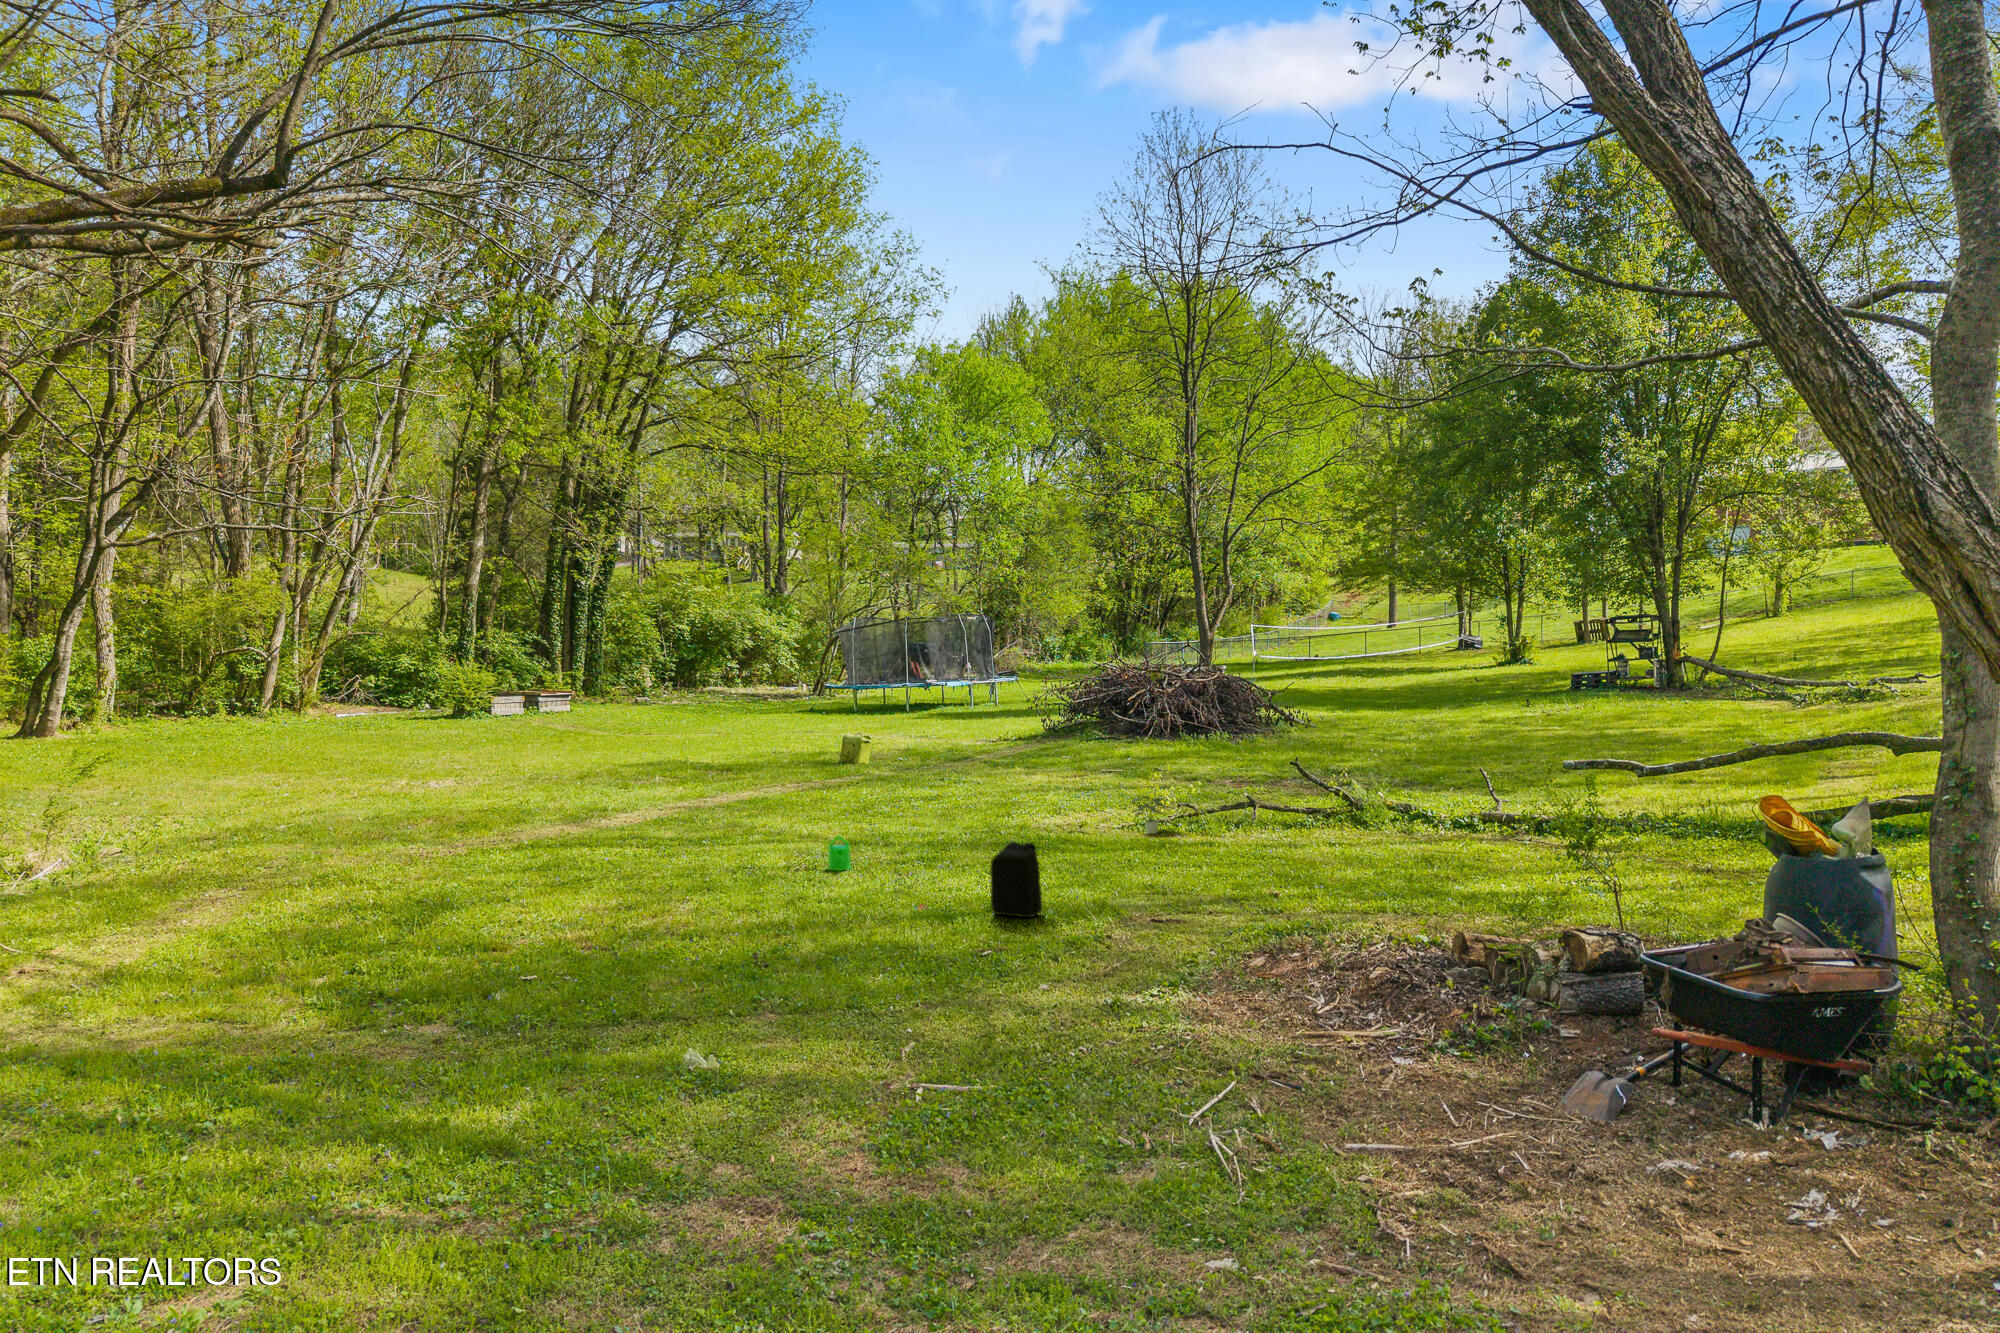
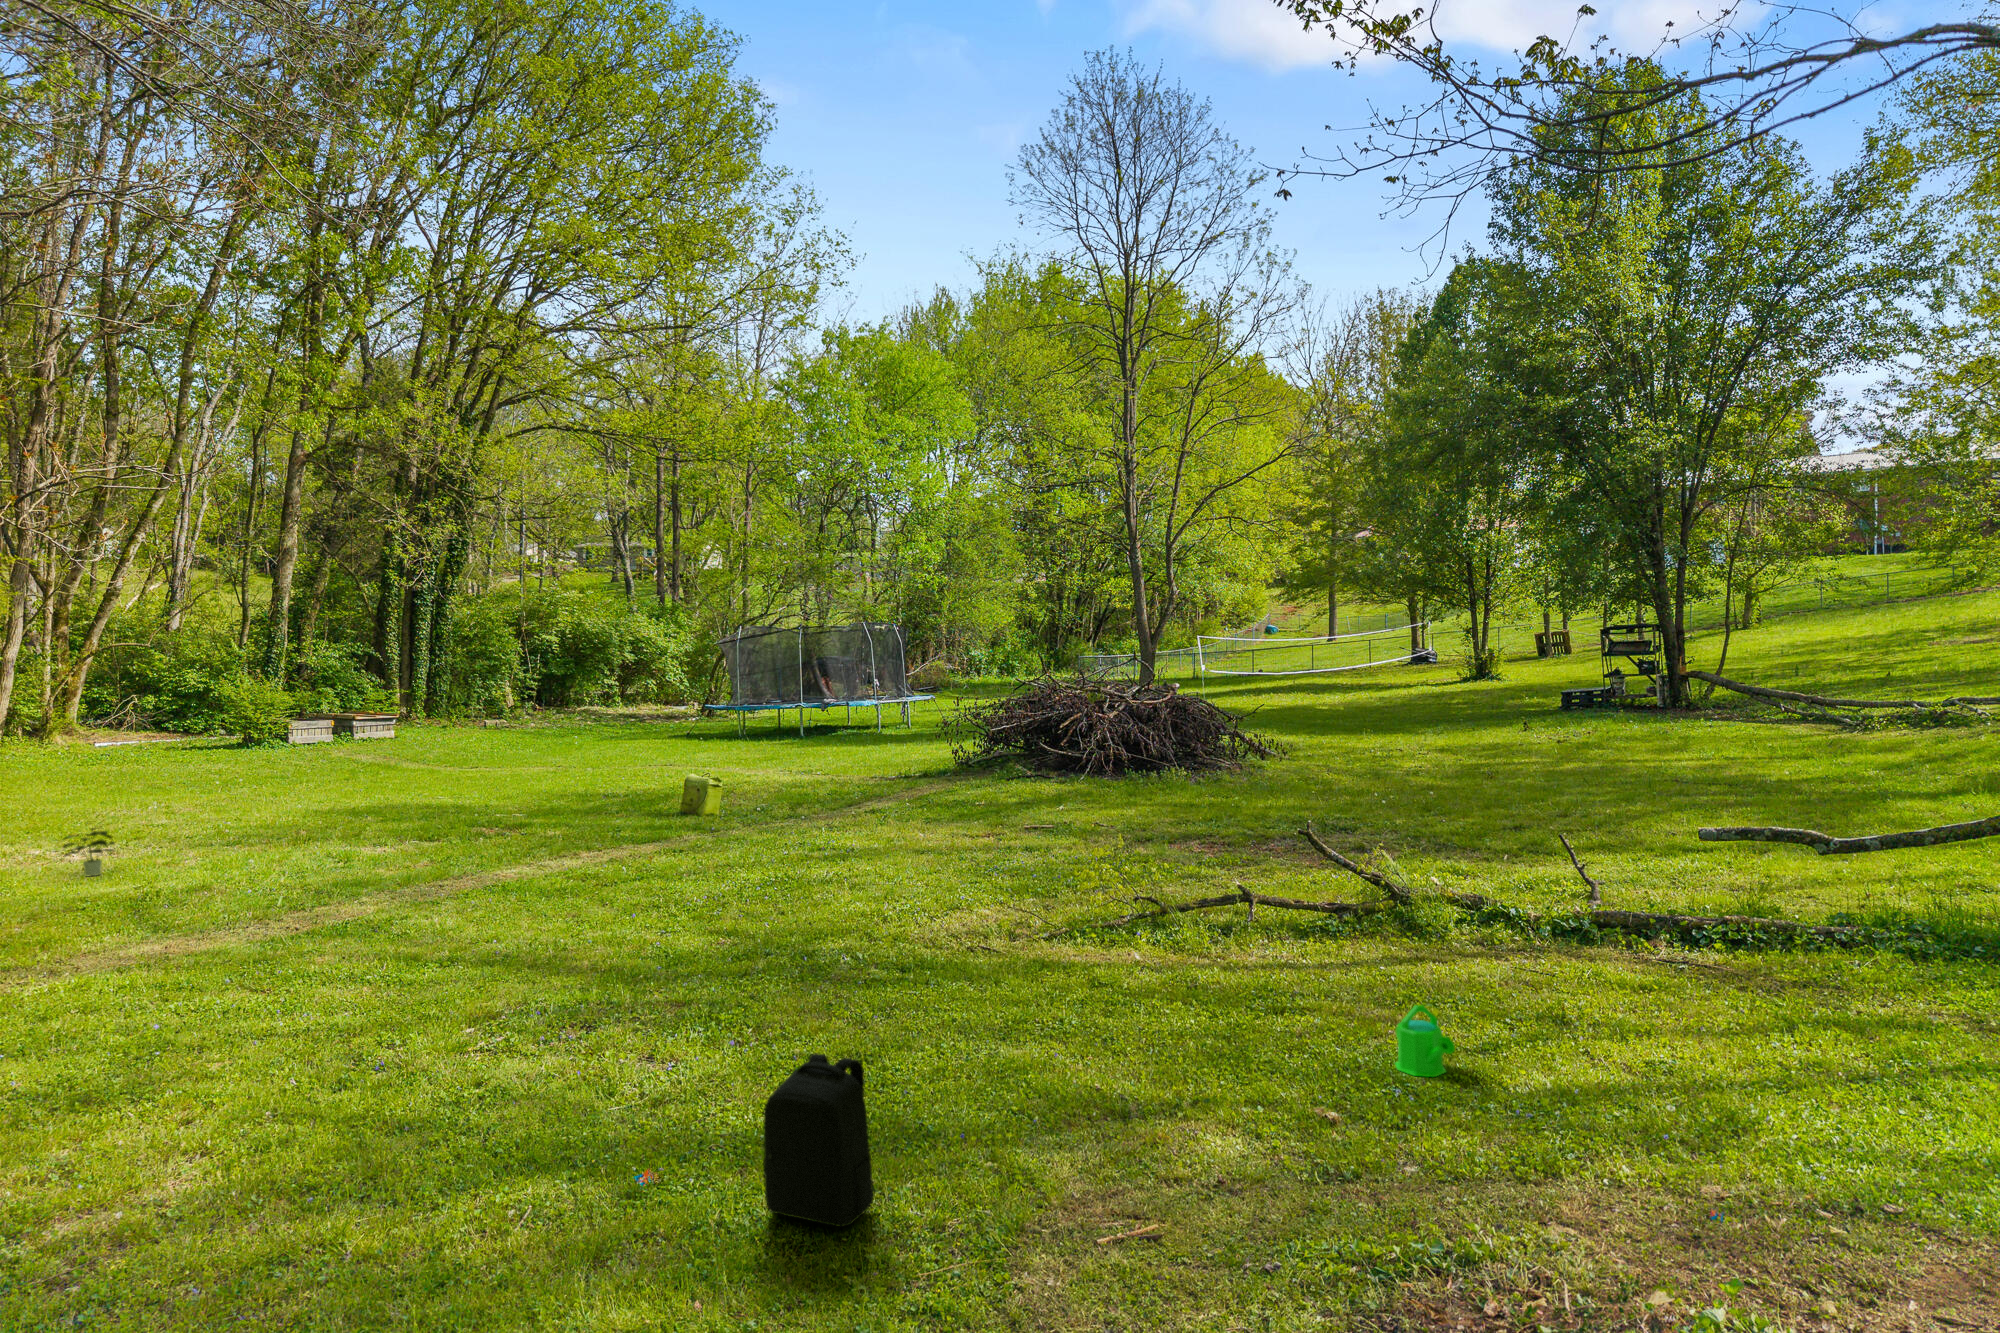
potted plant: present [1132,796,1164,834] -> present [63,828,115,876]
watering can: present [828,836,852,870] -> present [1395,1005,1455,1077]

